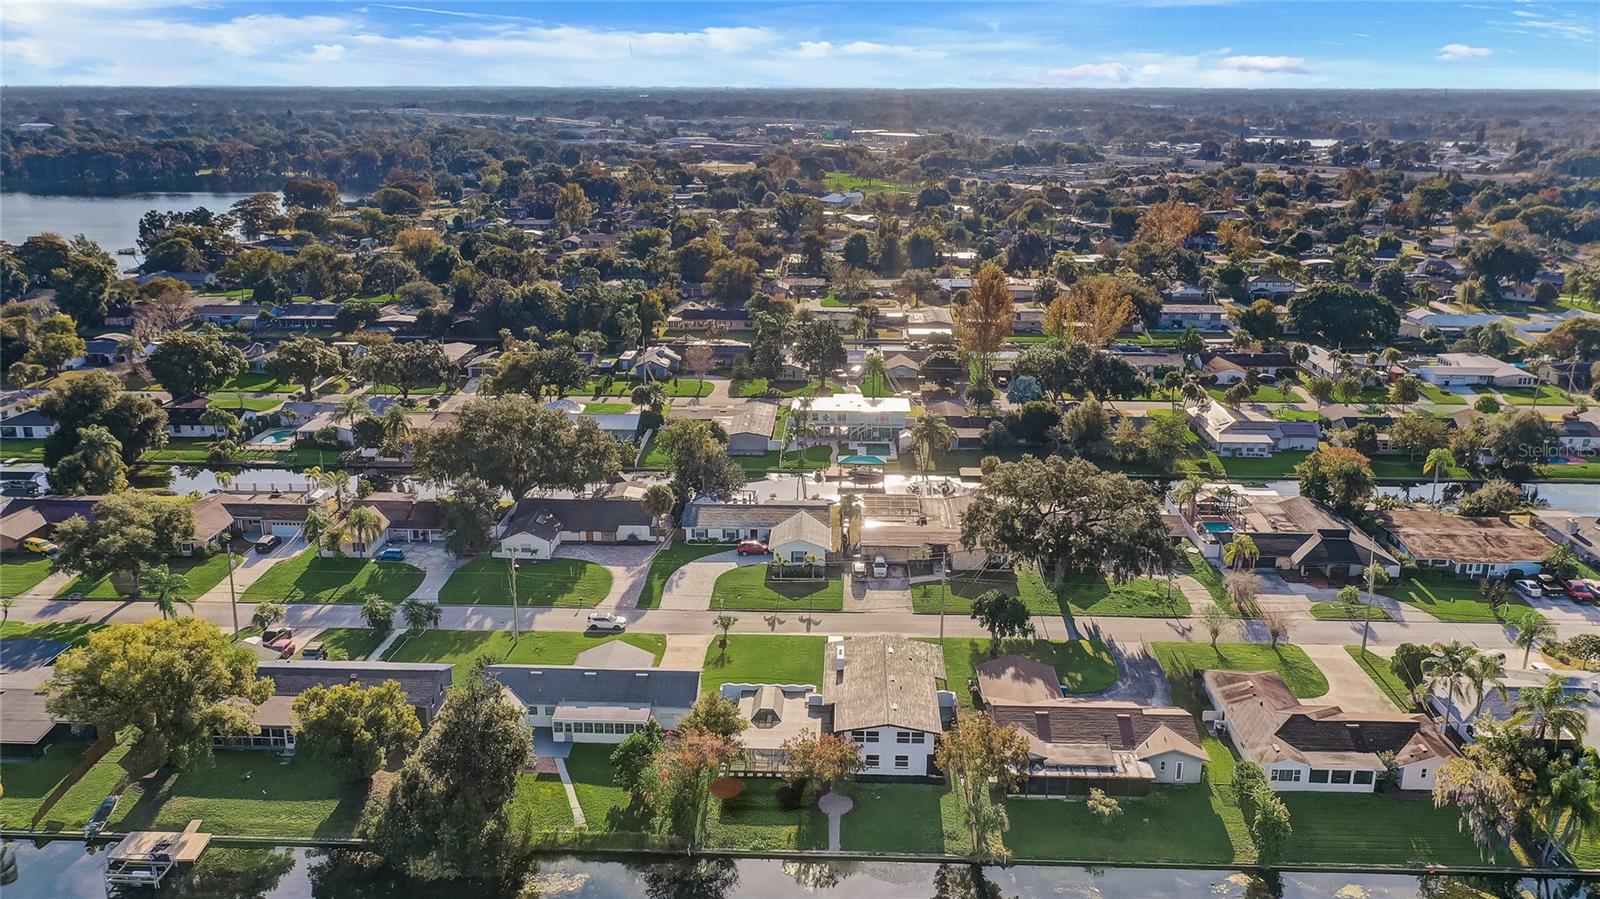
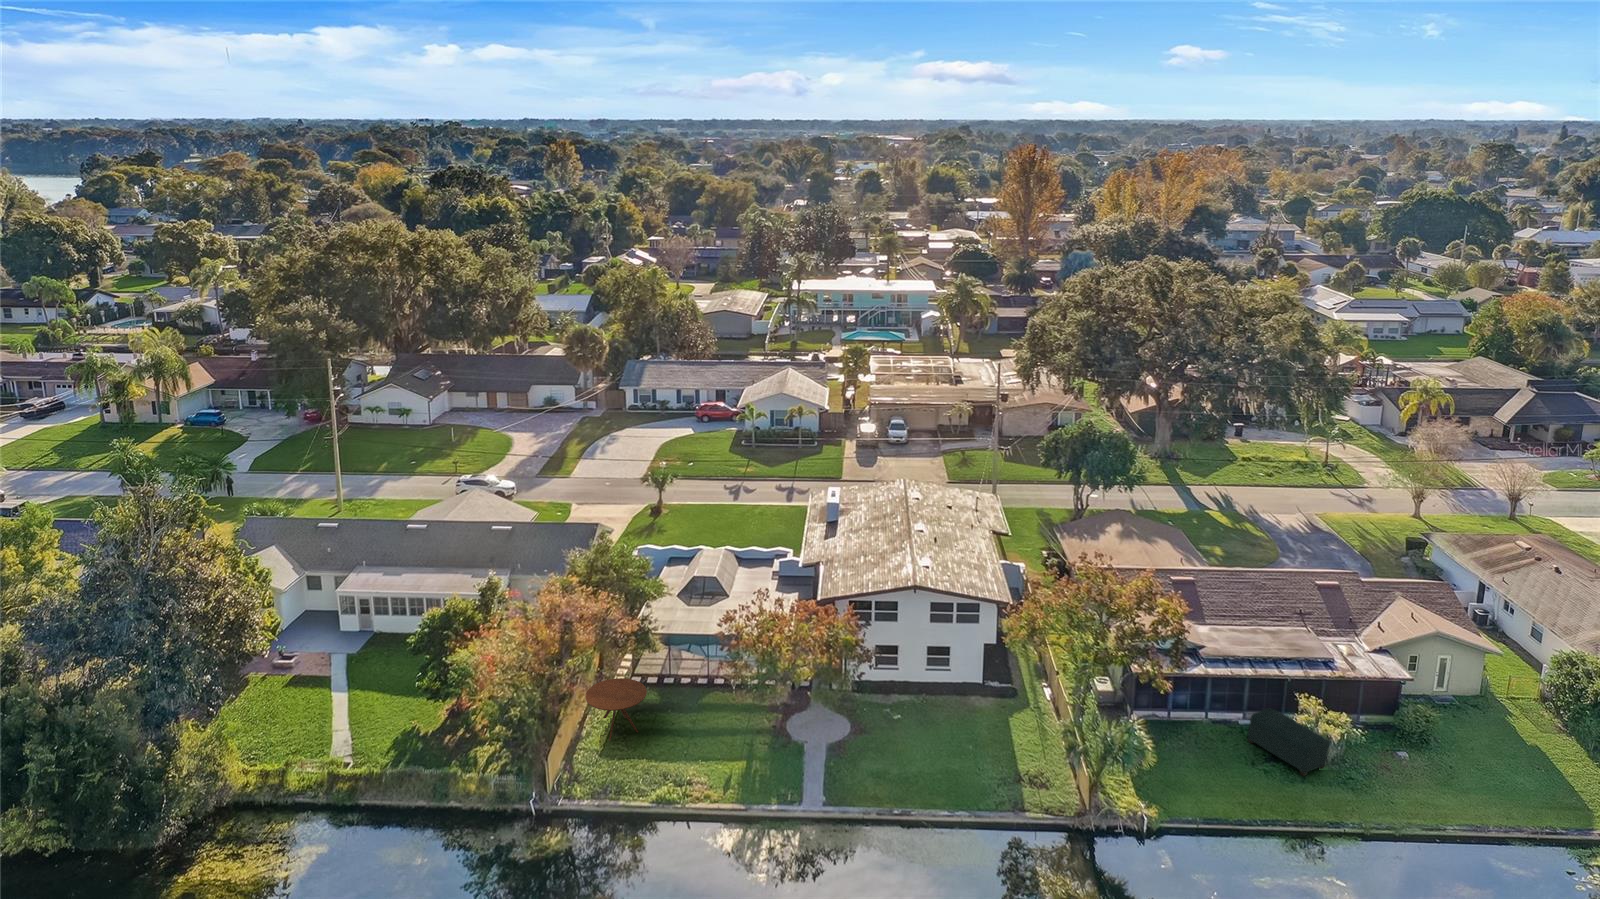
lounge chair: present [775,777,807,811] -> none [708,666,767,738]
bench: none [1066,795,1104,833] -> present [1248,708,1329,776]

